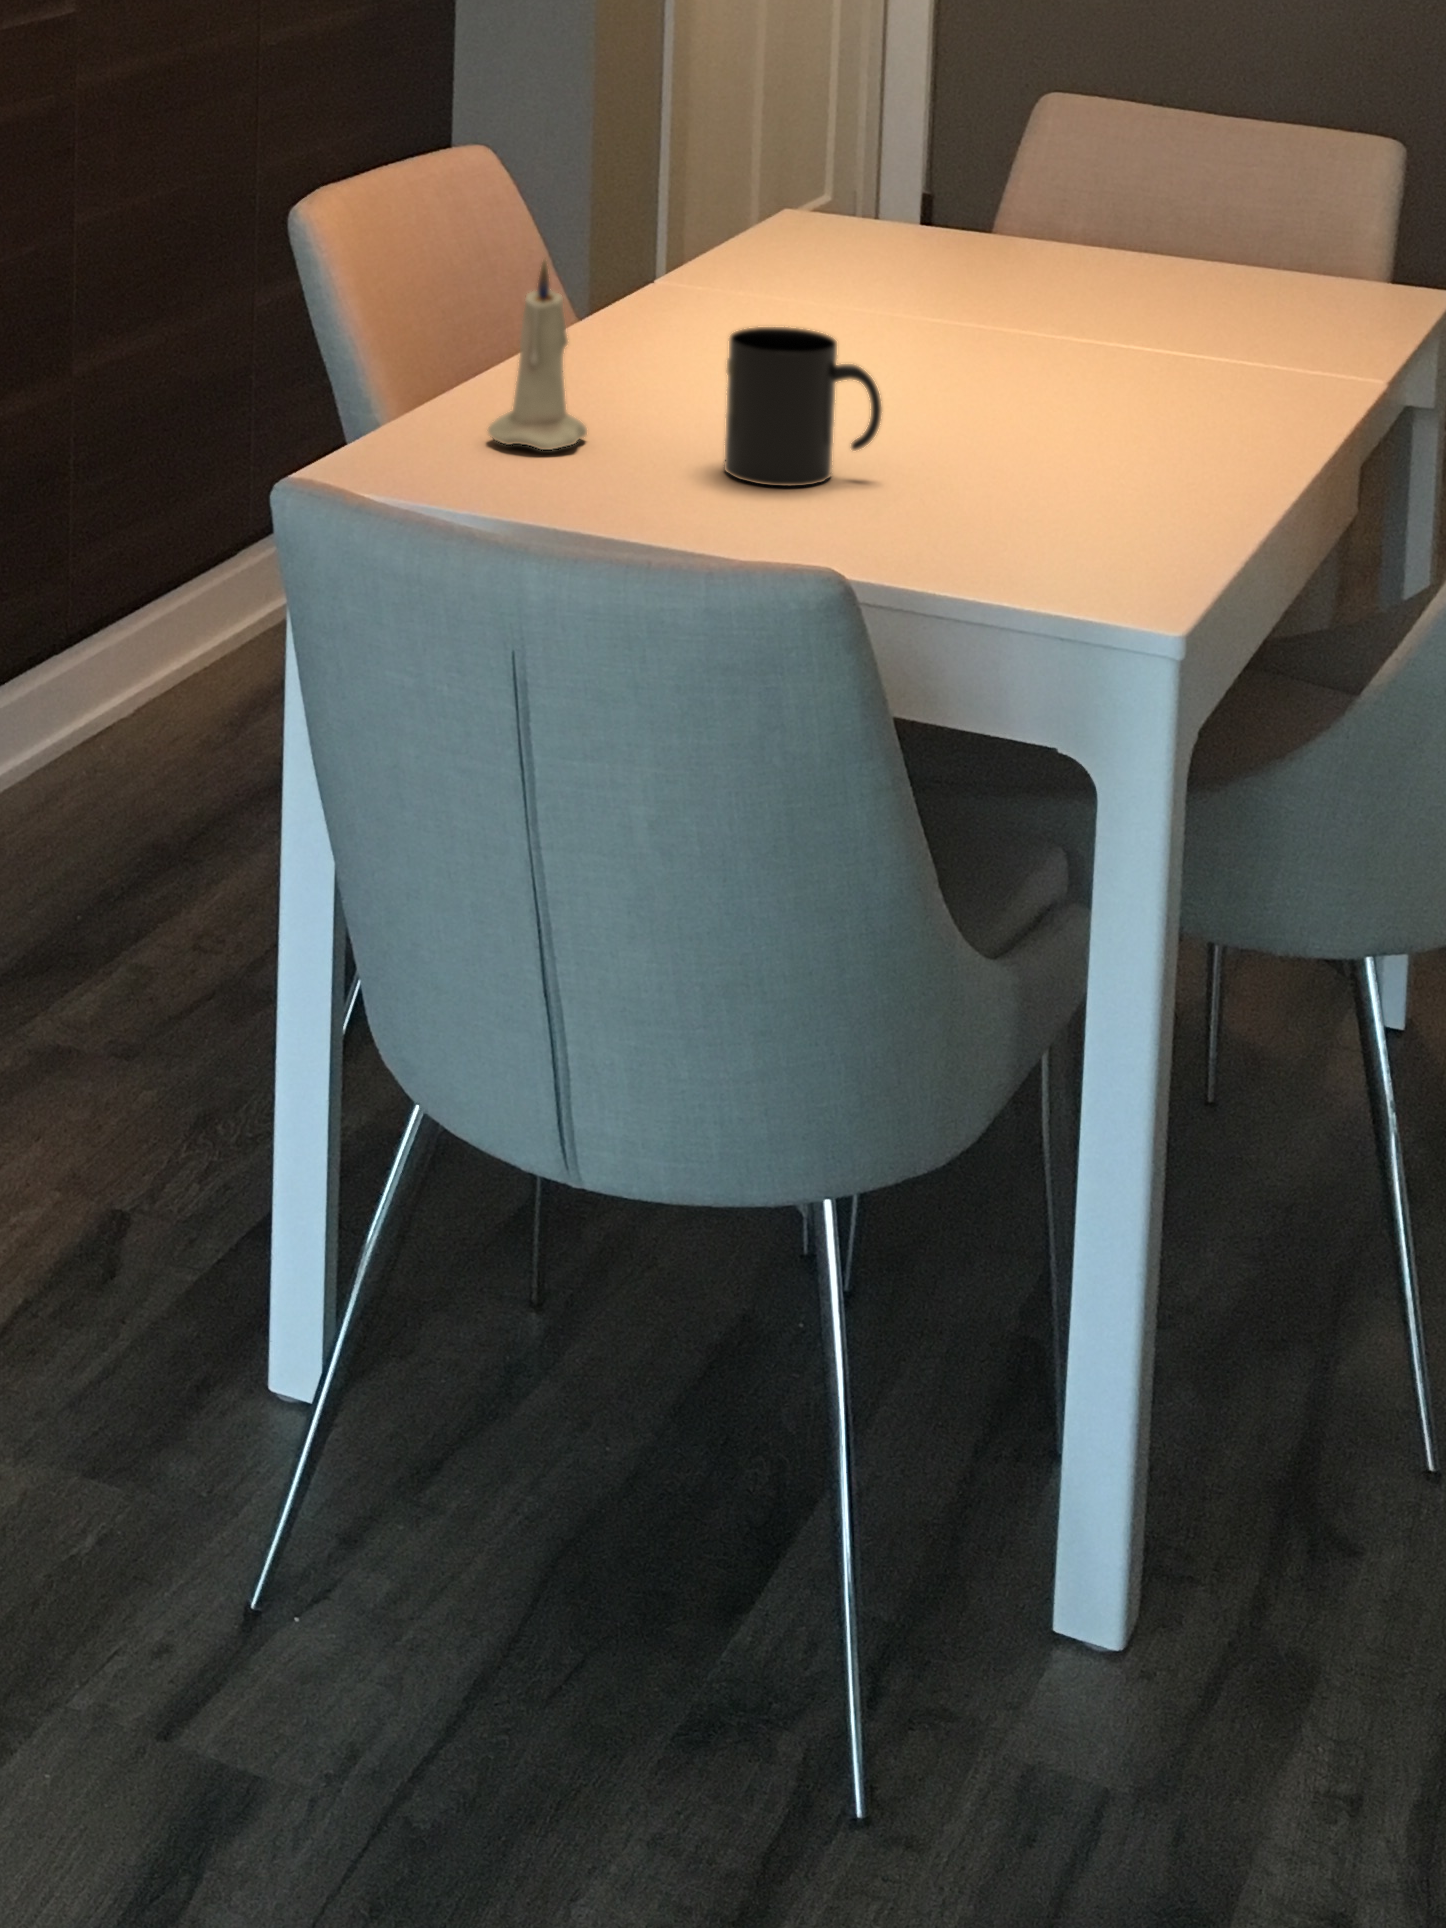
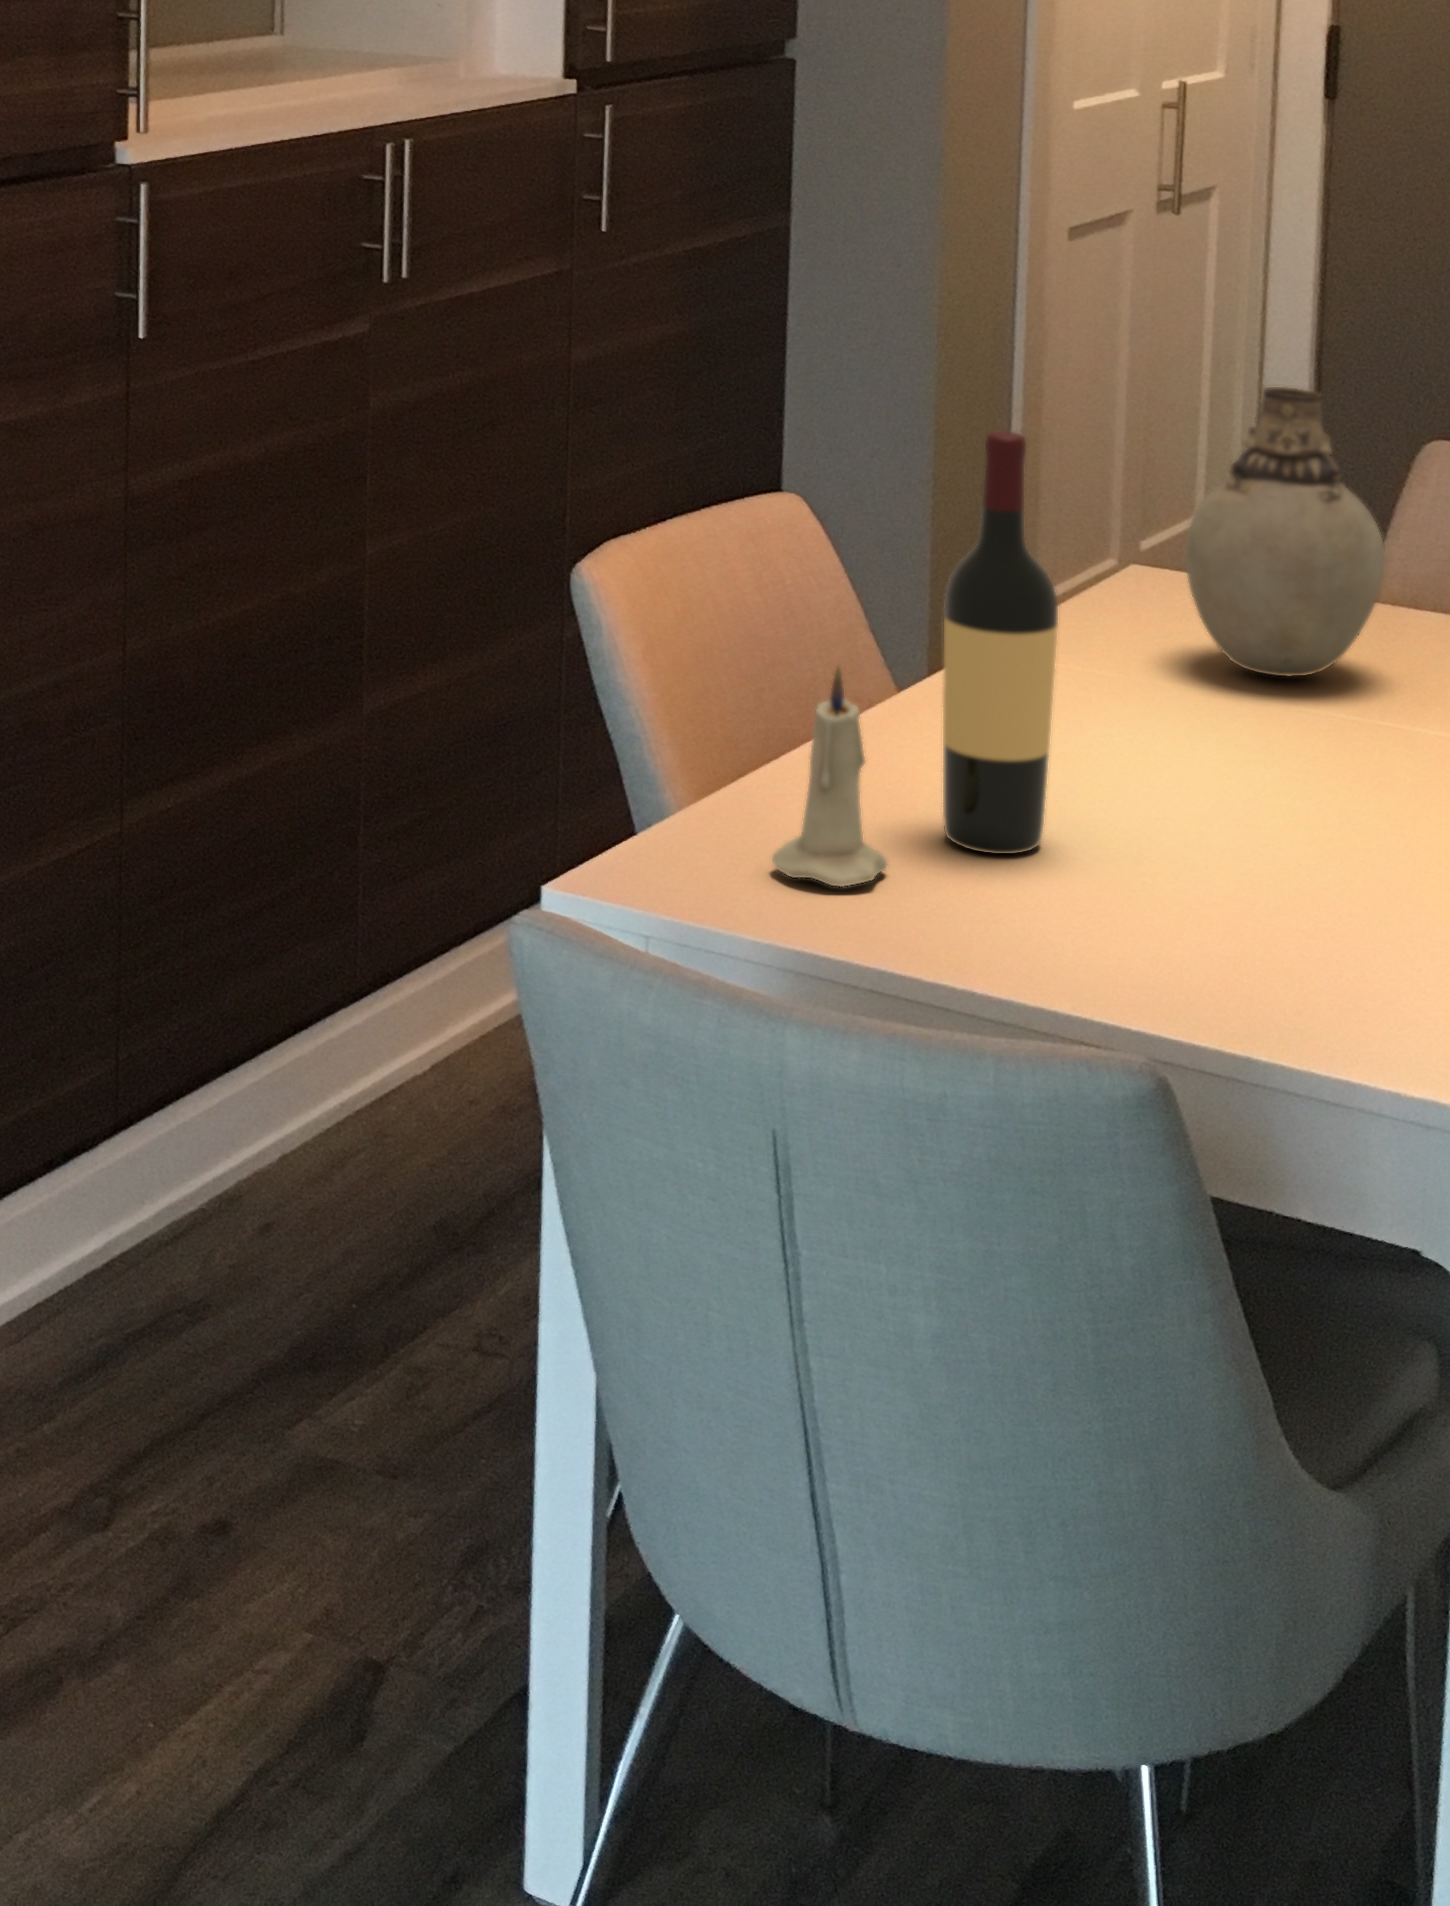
vase: none [831,28,1001,282] -> present [1186,387,1385,676]
wine bottle: none [633,54,731,422] -> present [943,431,1058,854]
mug: present [724,327,882,486] -> none [1045,756,1232,949]

